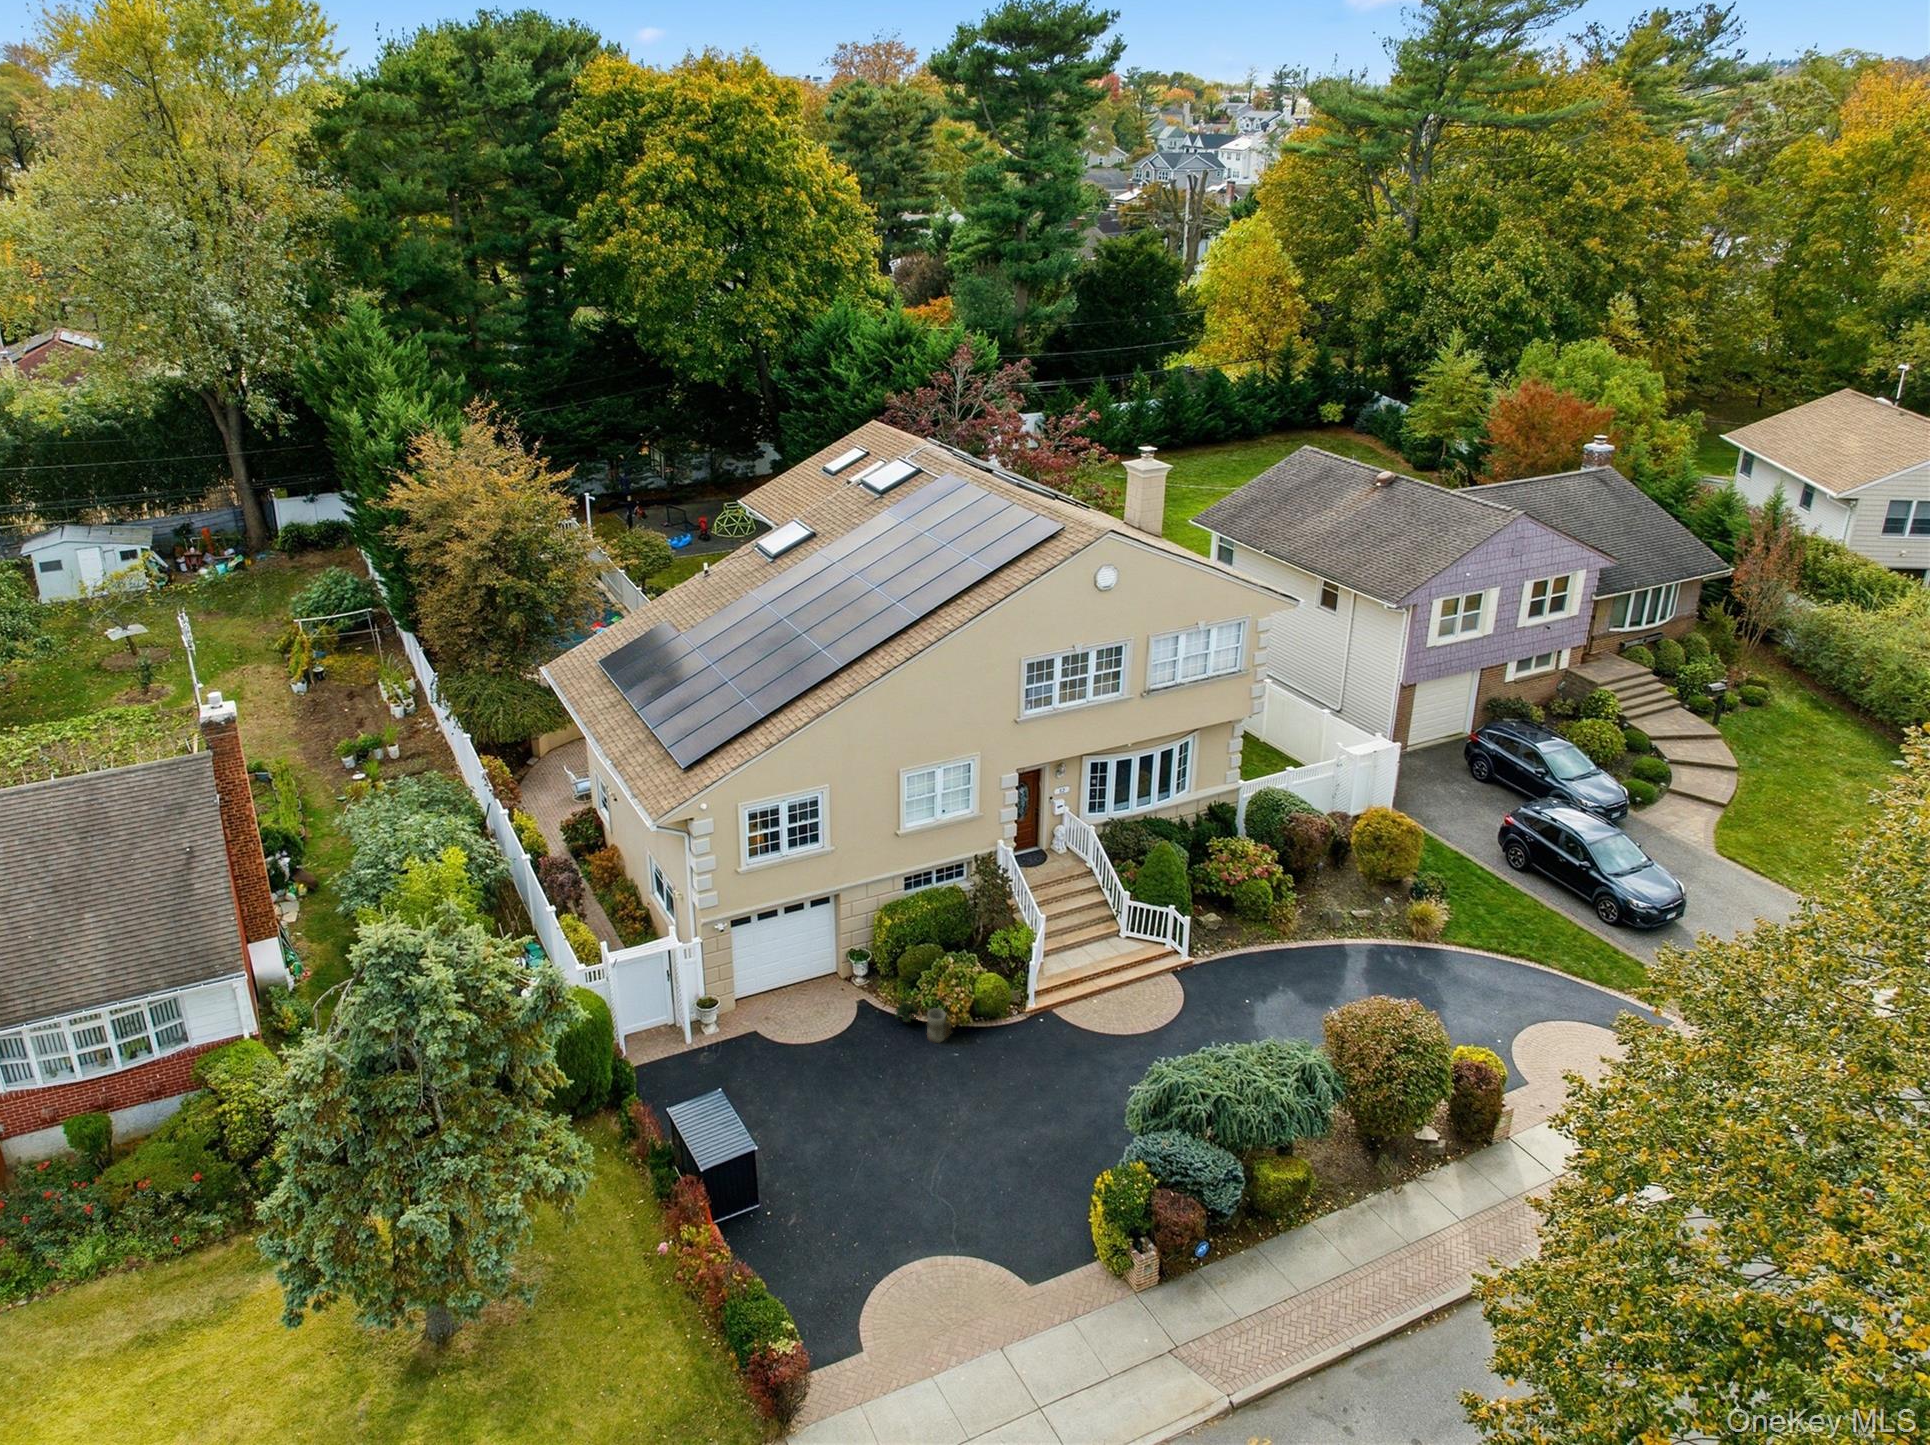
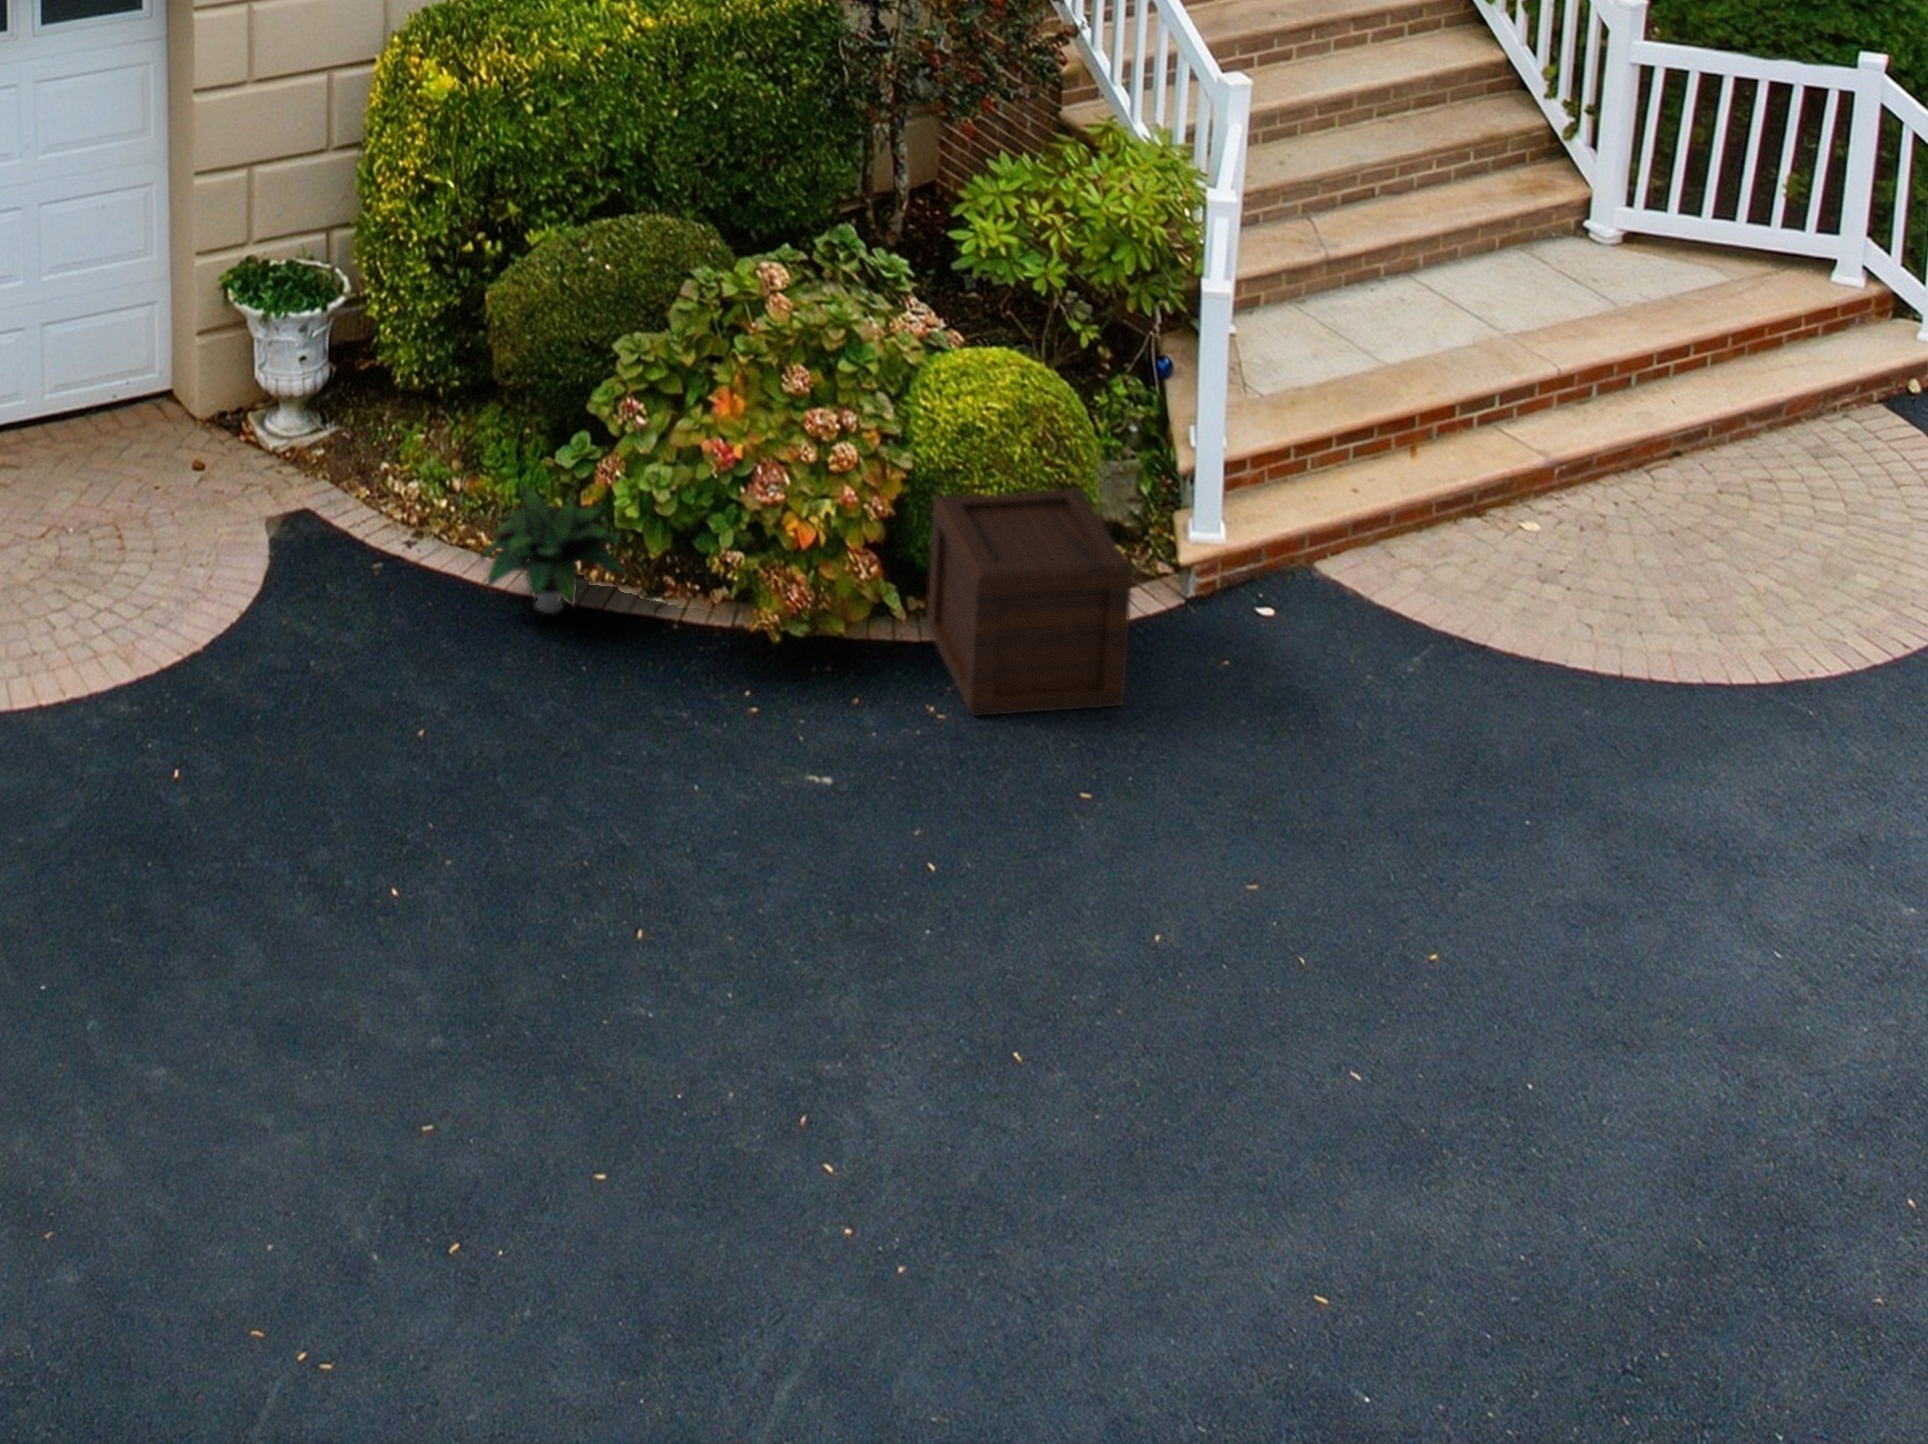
wooden crate: none [975,1002,1009,1043] -> present [927,488,1132,716]
trash can: present [927,1008,951,1043] -> none [668,517,811,714]

